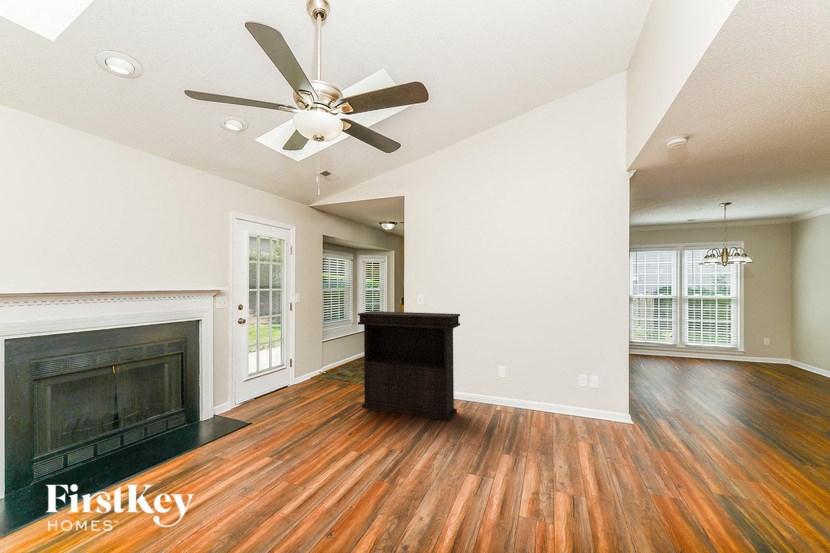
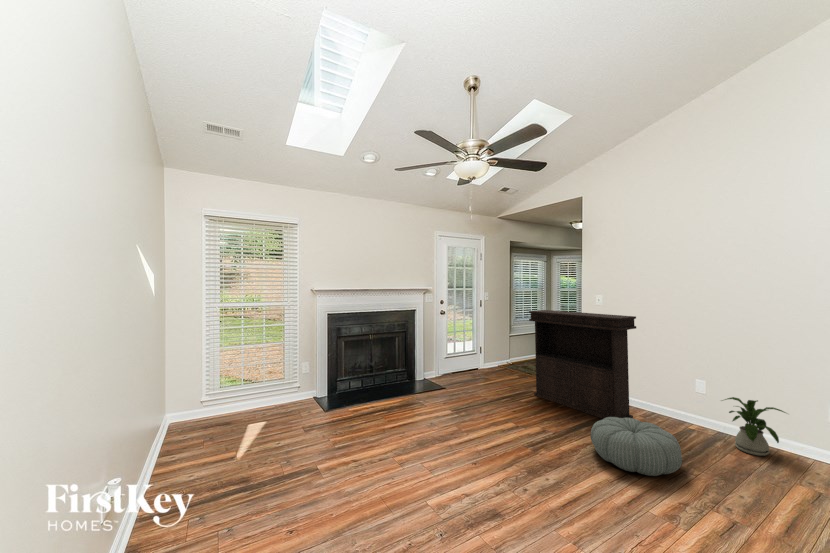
house plant: none [520,377,563,422] -> present [725,397,786,456]
pouf: none [442,415,520,474] -> present [591,417,682,476]

